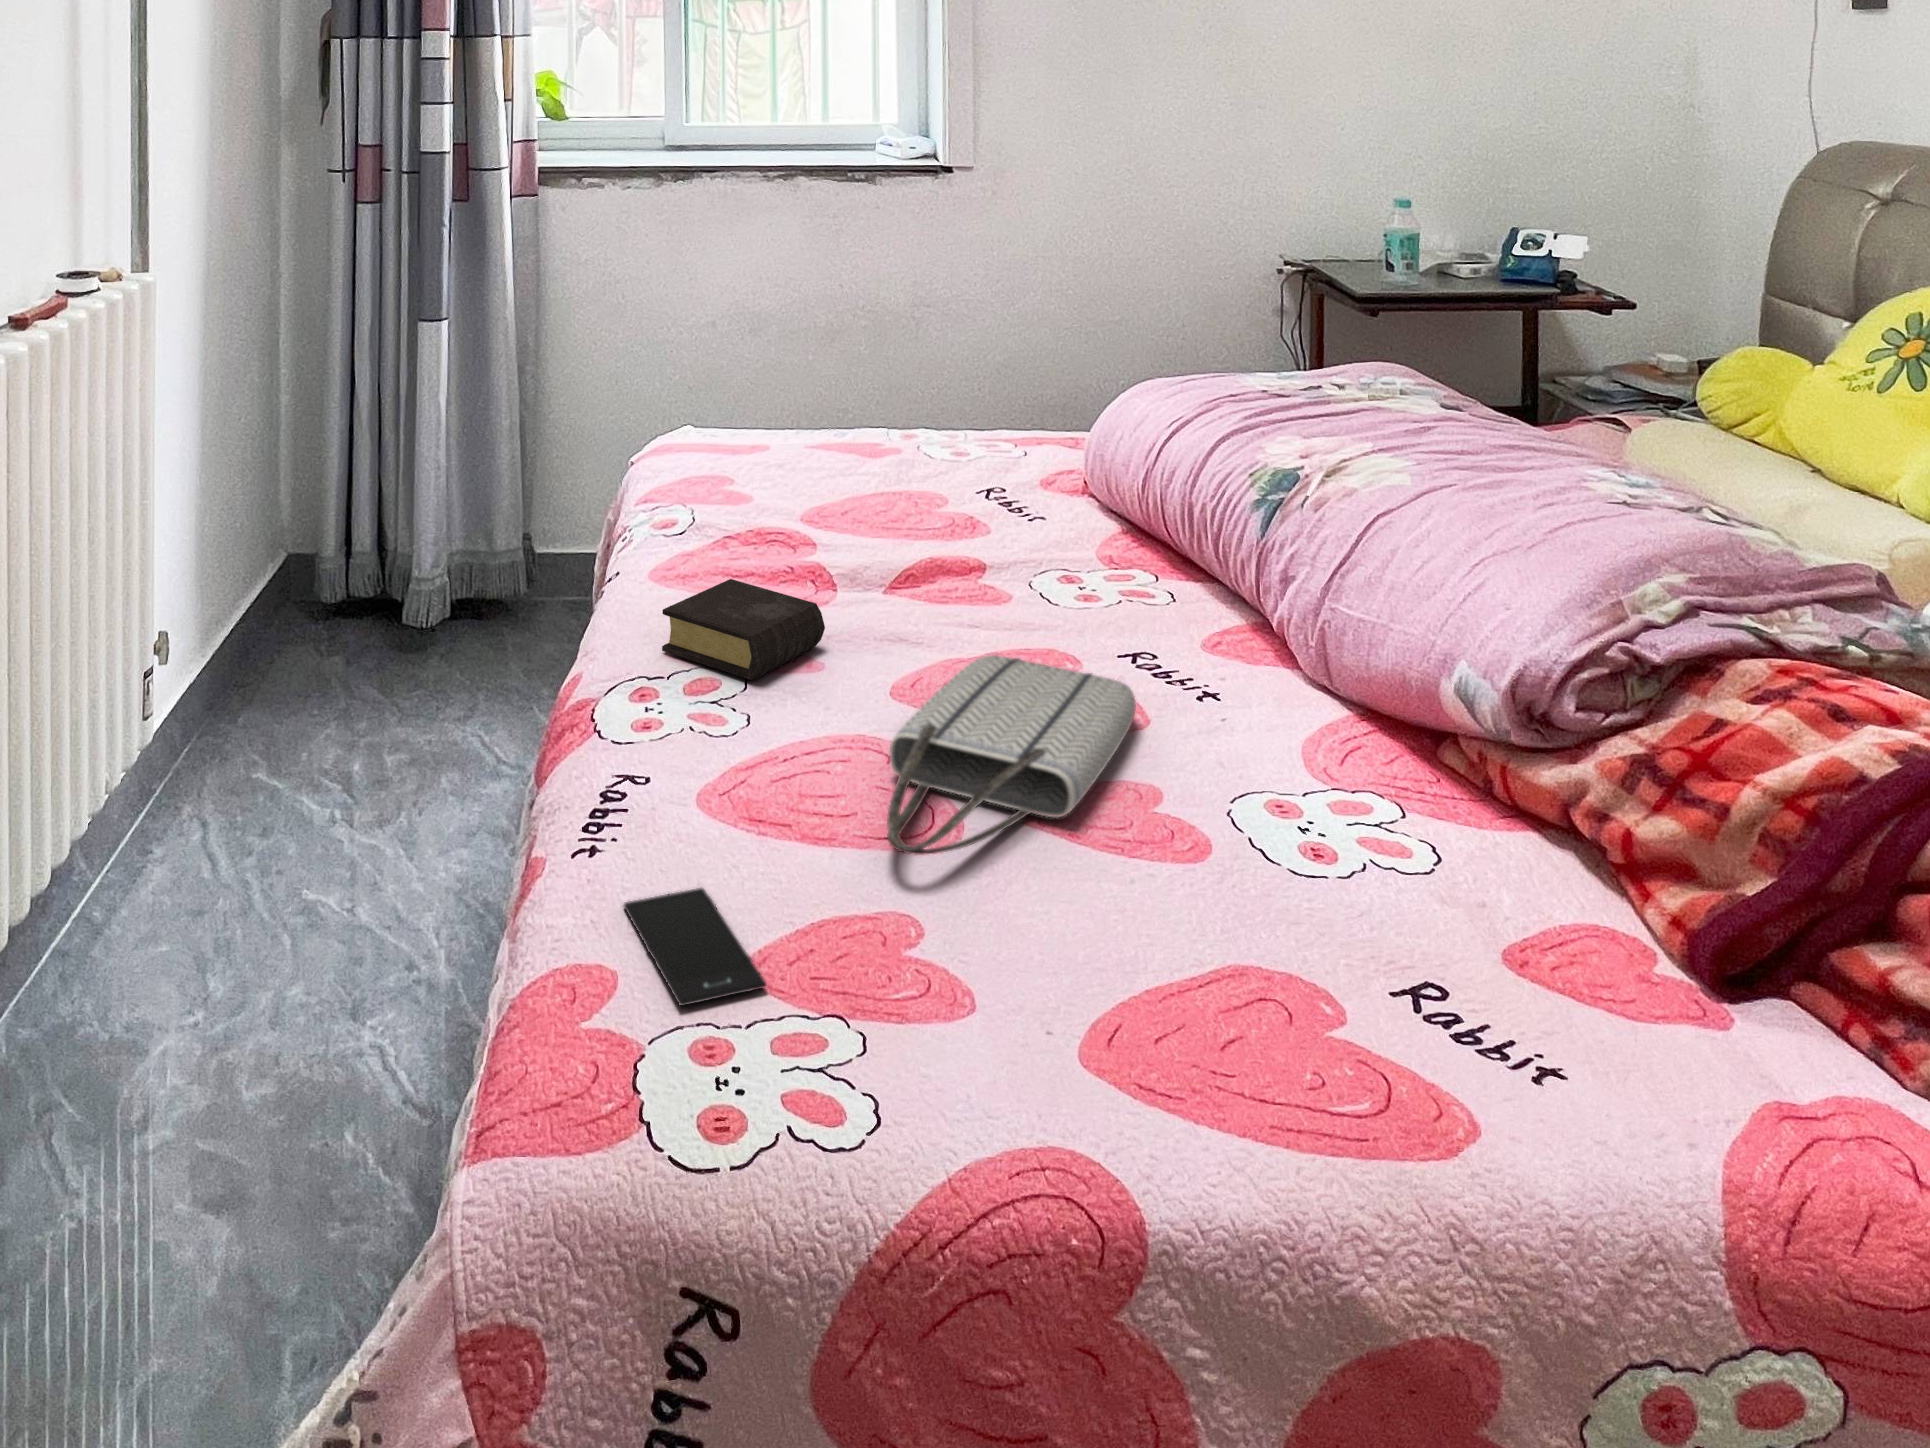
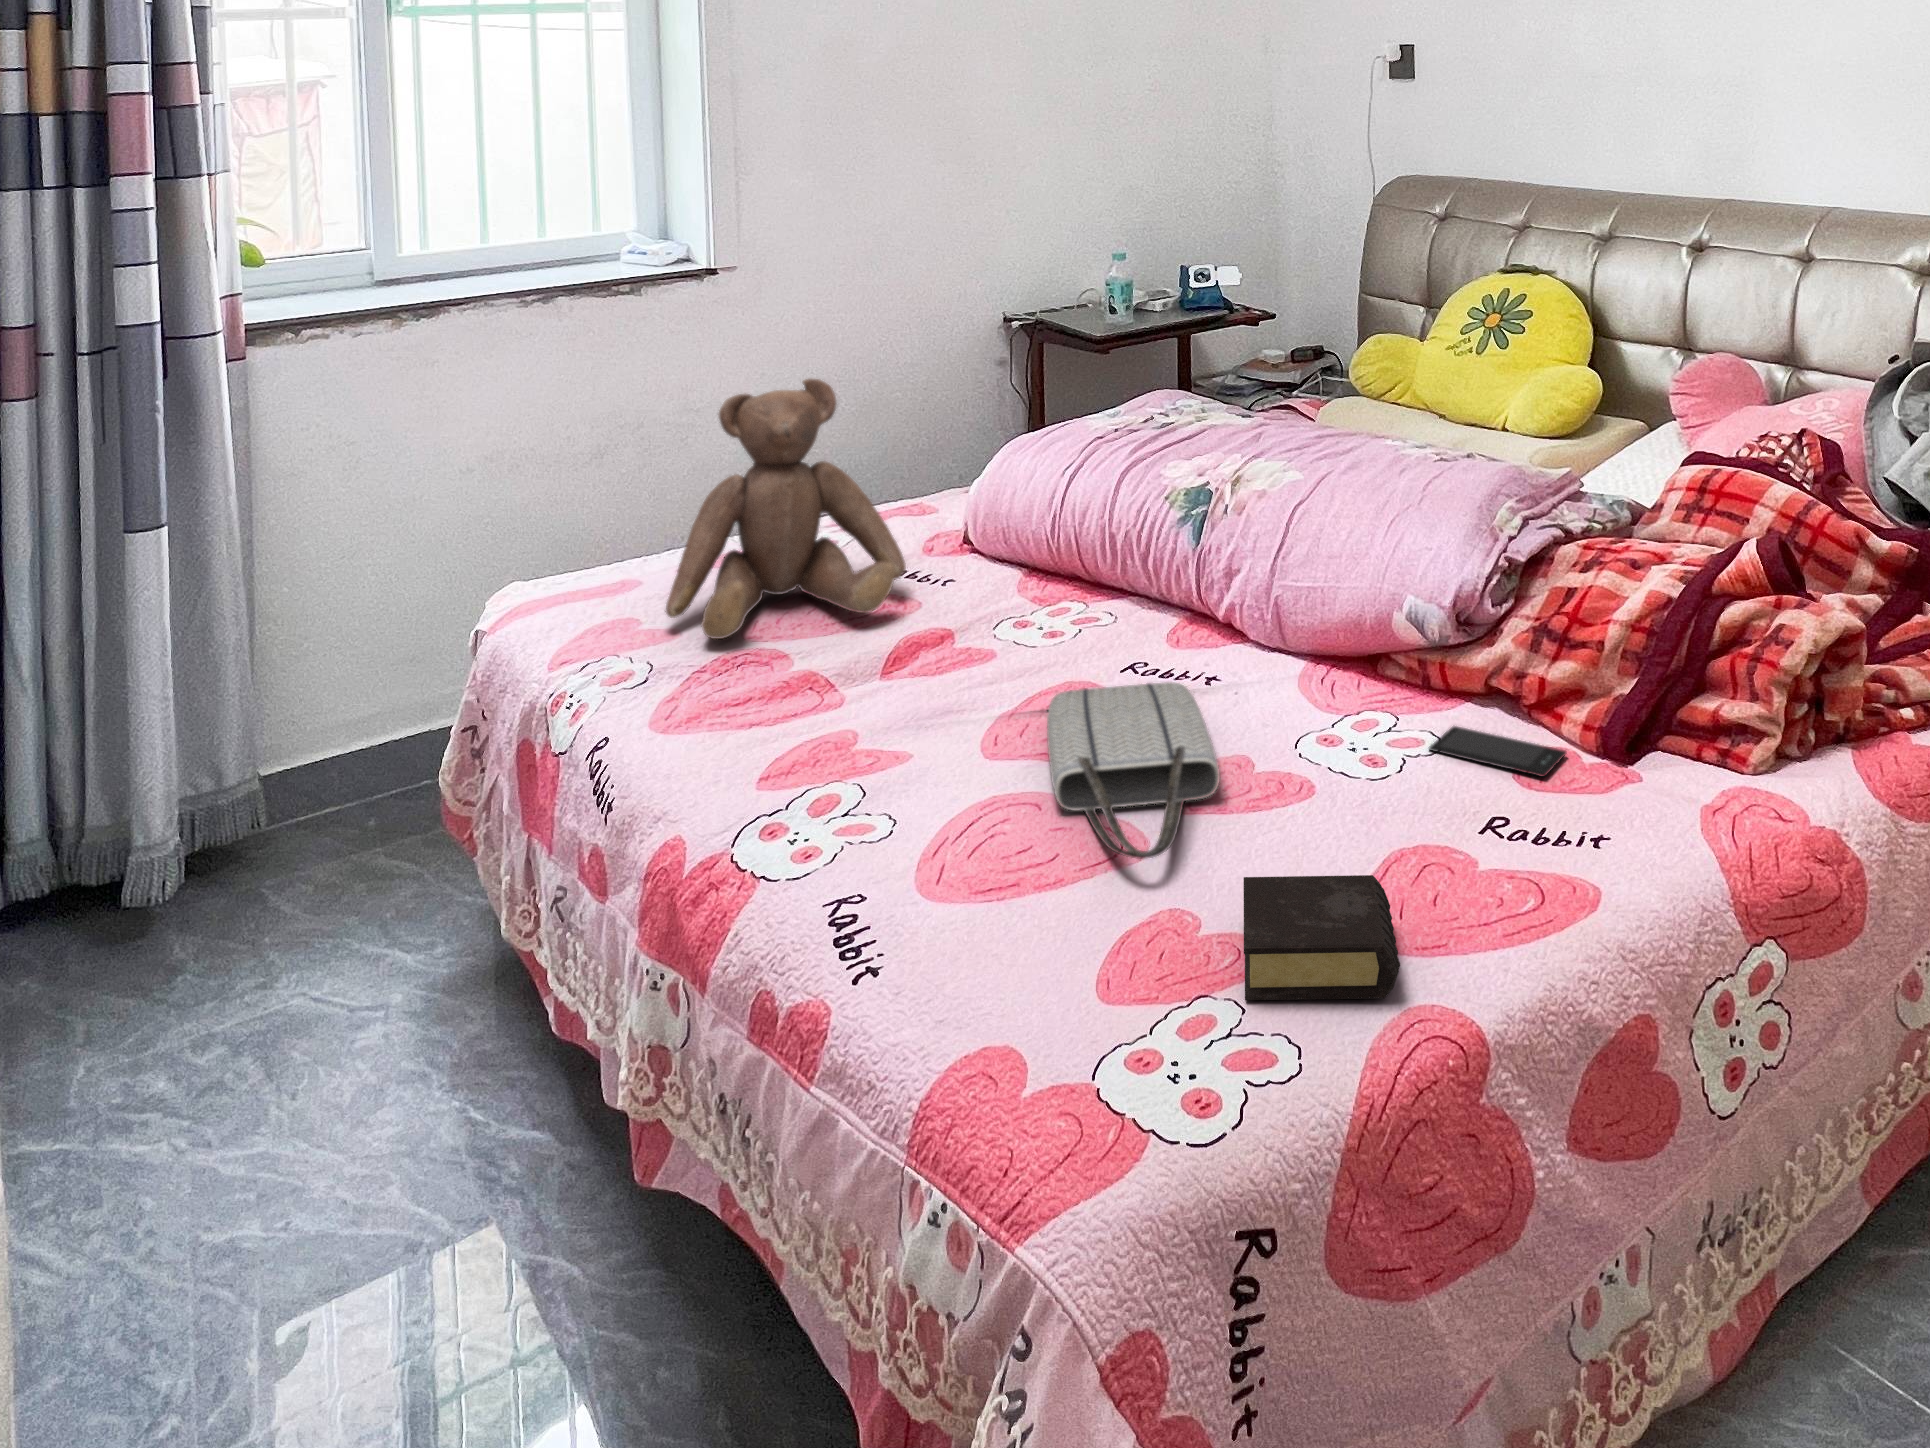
teddy bear: none [719,274,961,526] -> present [665,379,906,639]
book: present [662,579,825,680] -> present [1243,875,1400,1000]
smartphone: present [624,888,767,1006] -> present [1429,726,1566,777]

